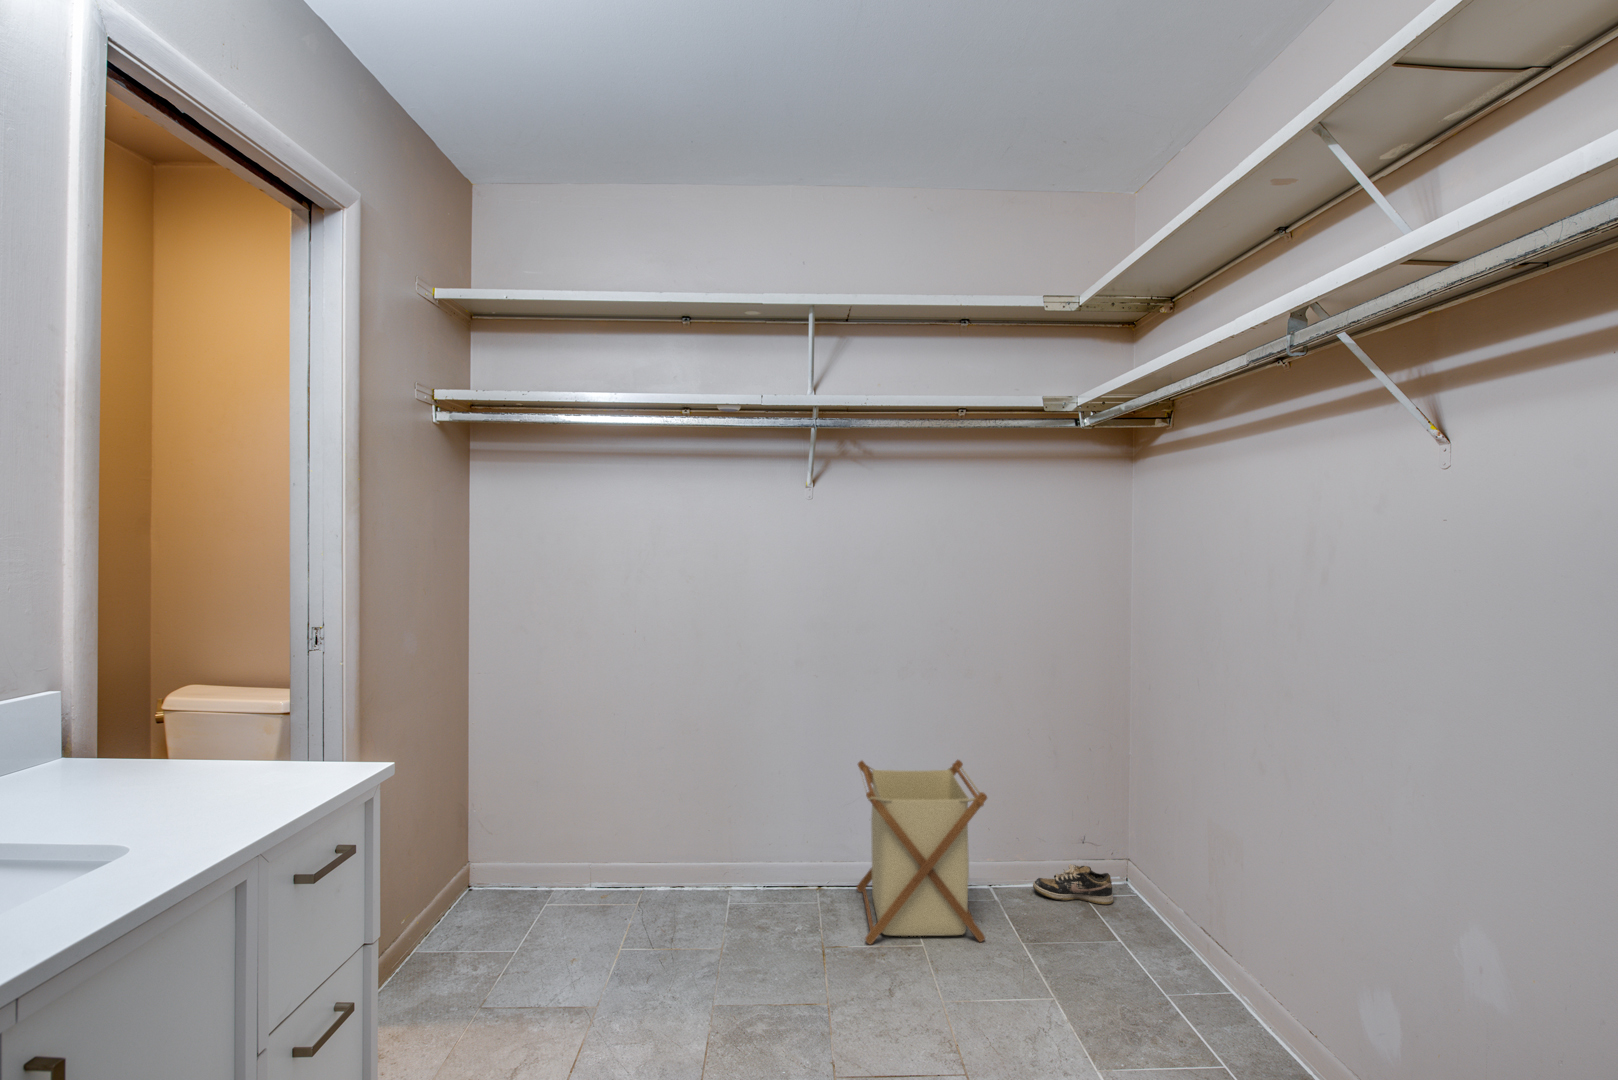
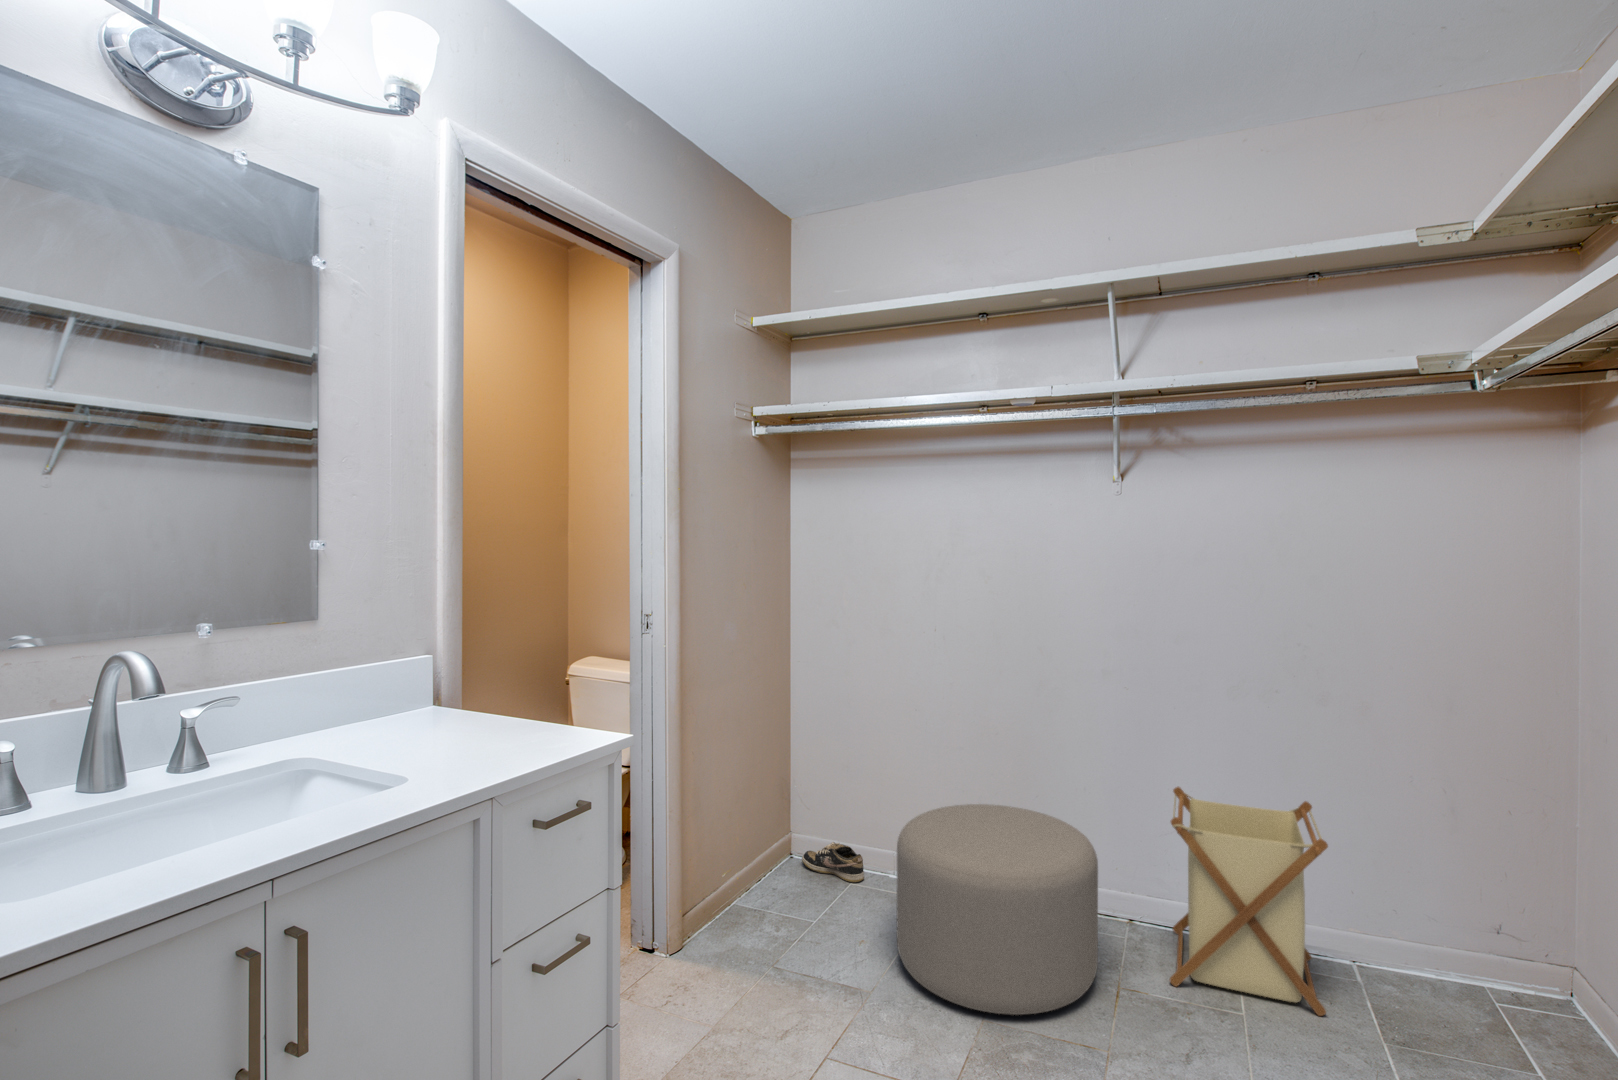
ottoman: none [610,802,808,1023] -> present [897,804,1098,1015]
shoe: present [1033,864,1113,905] -> present [802,842,864,882]

